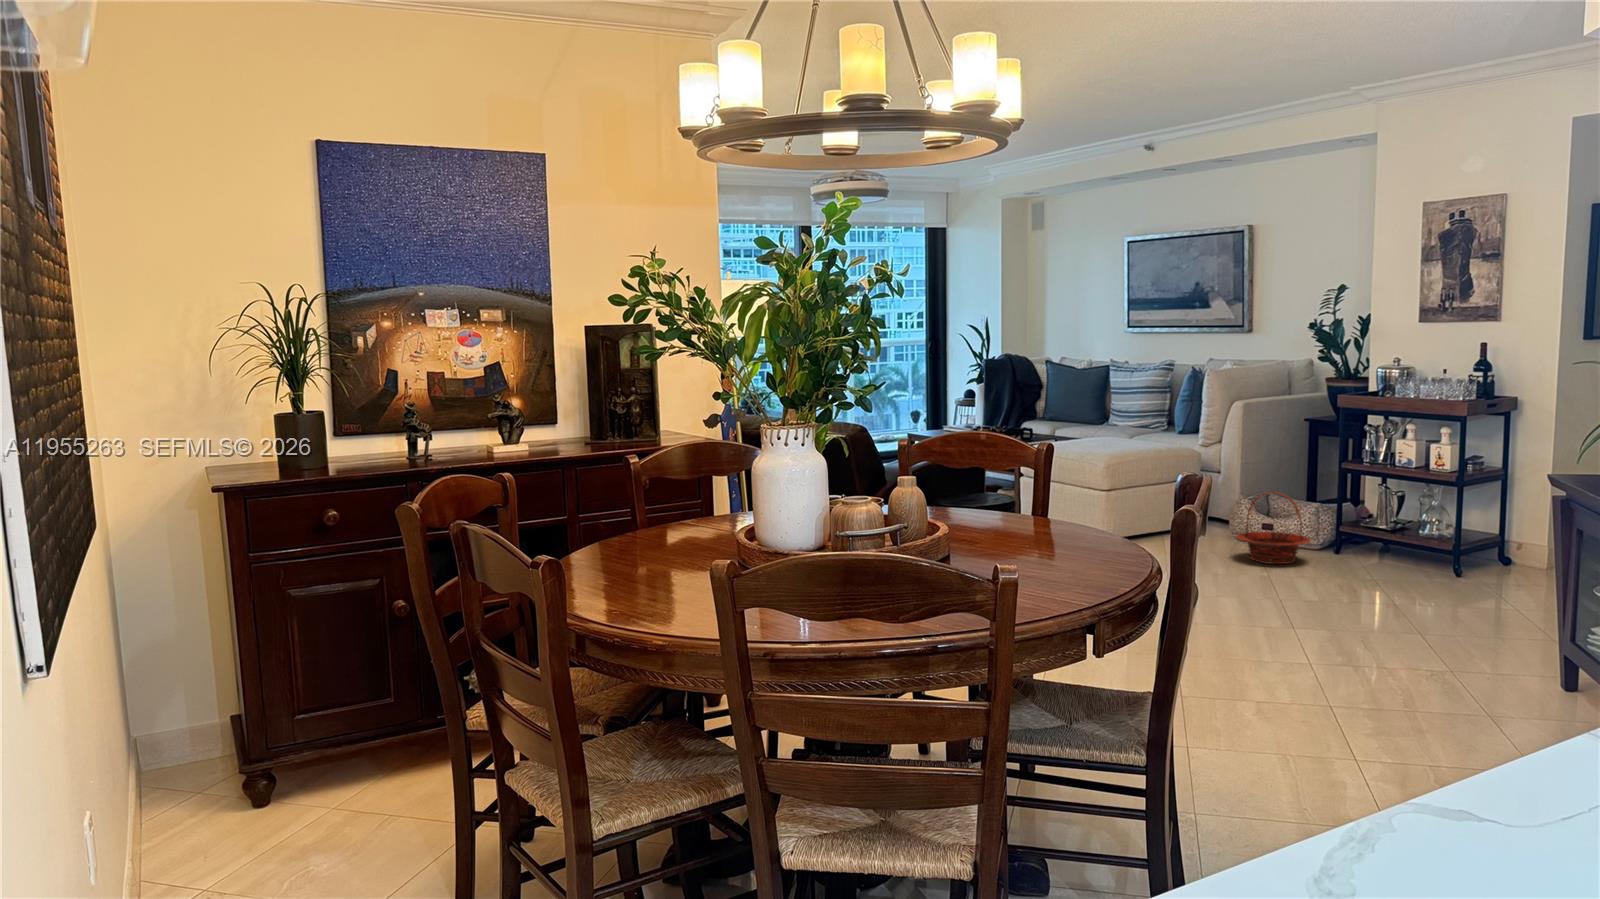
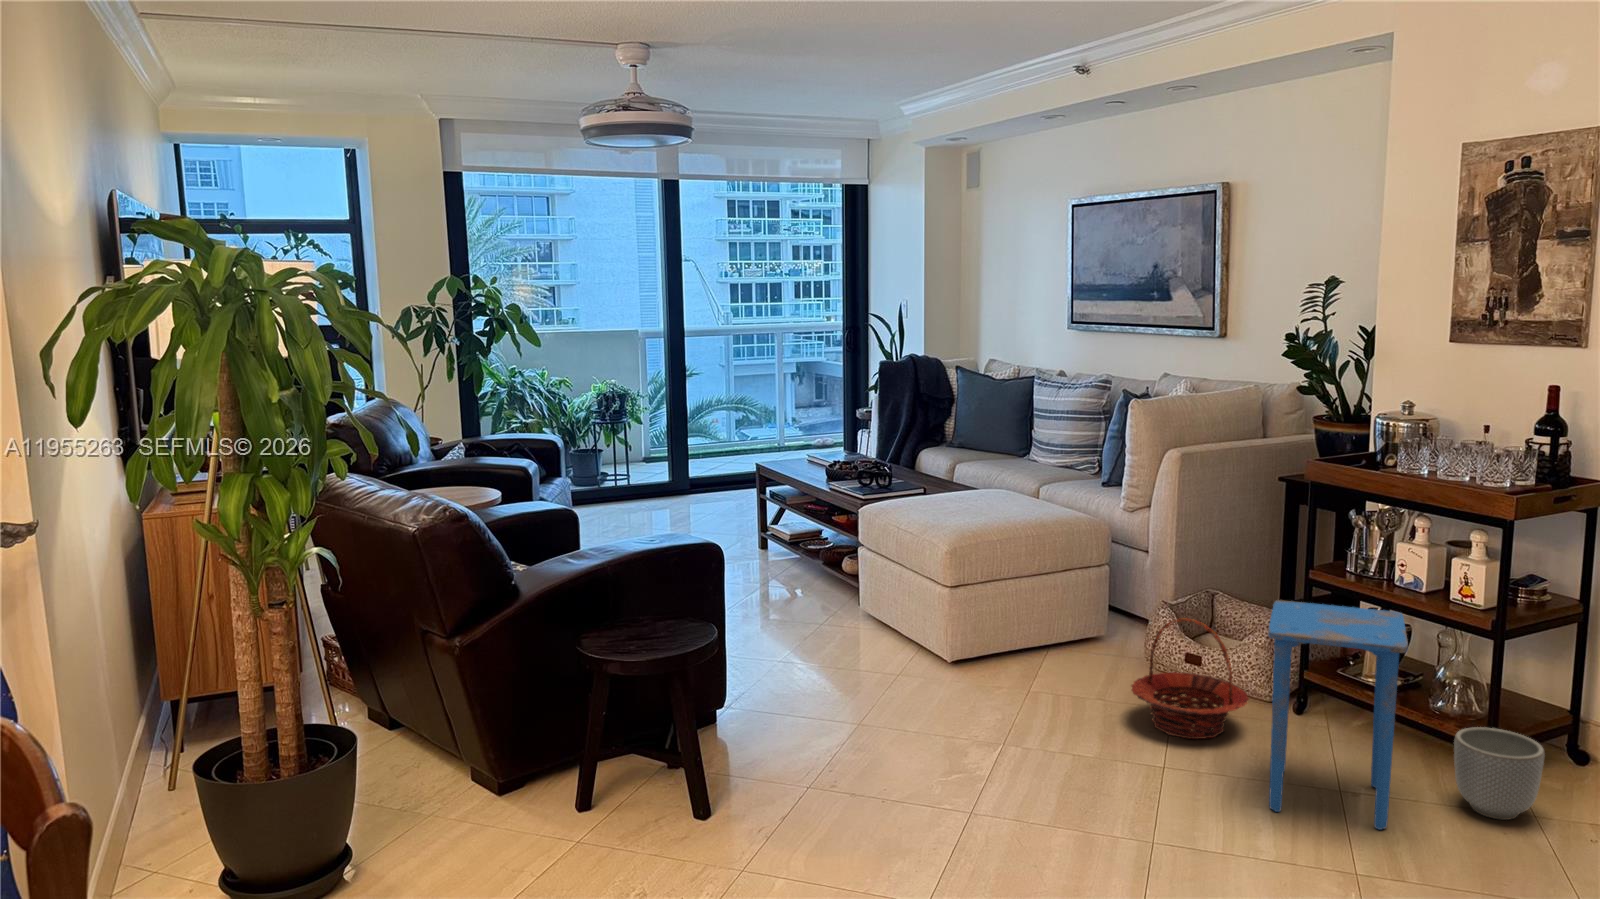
side table: none [1332,470,1417,590] -> present [1268,600,1408,830]
planter: none [1440,537,1490,584] -> present [1454,727,1545,820]

